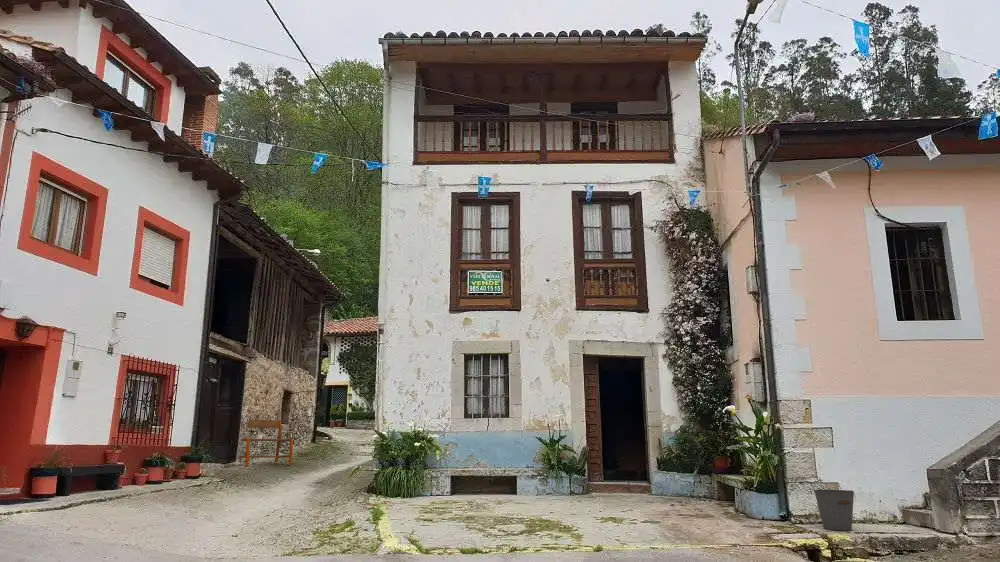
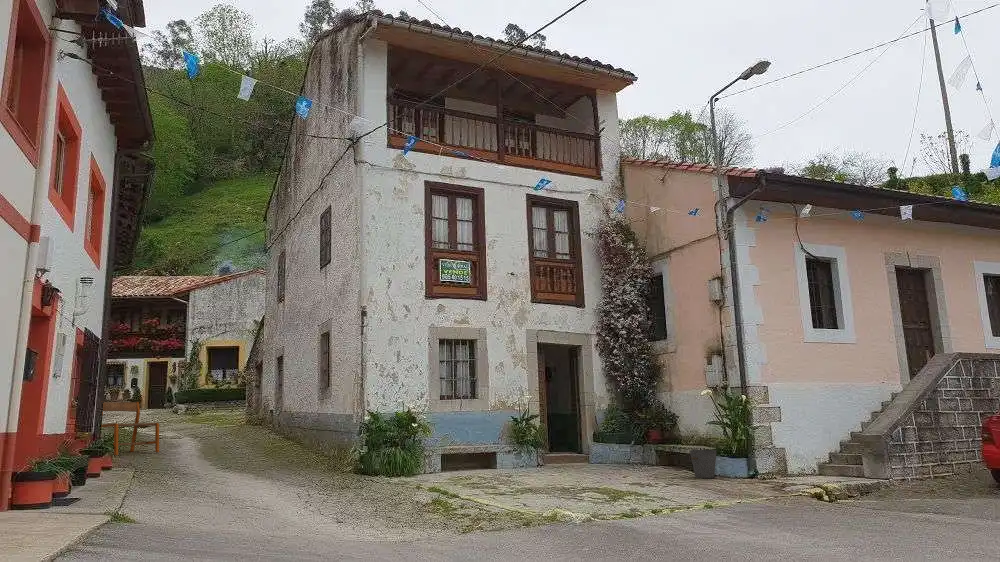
bucket: present [814,490,854,530] -> present [690,450,716,478]

